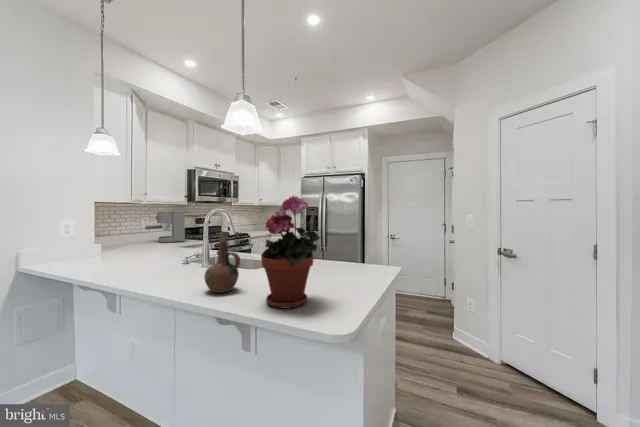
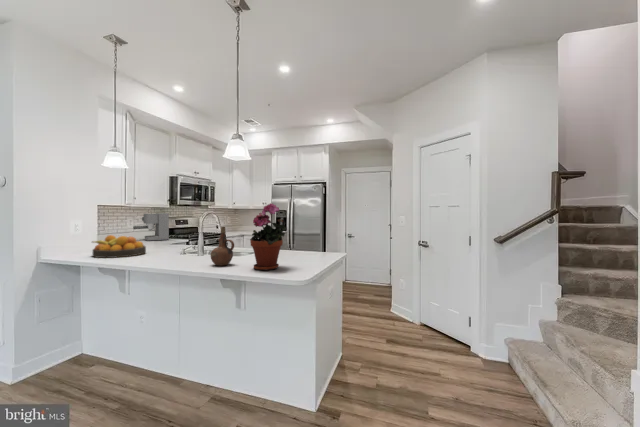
fruit bowl: none [68,240,140,271] -> present [93,235,146,258]

